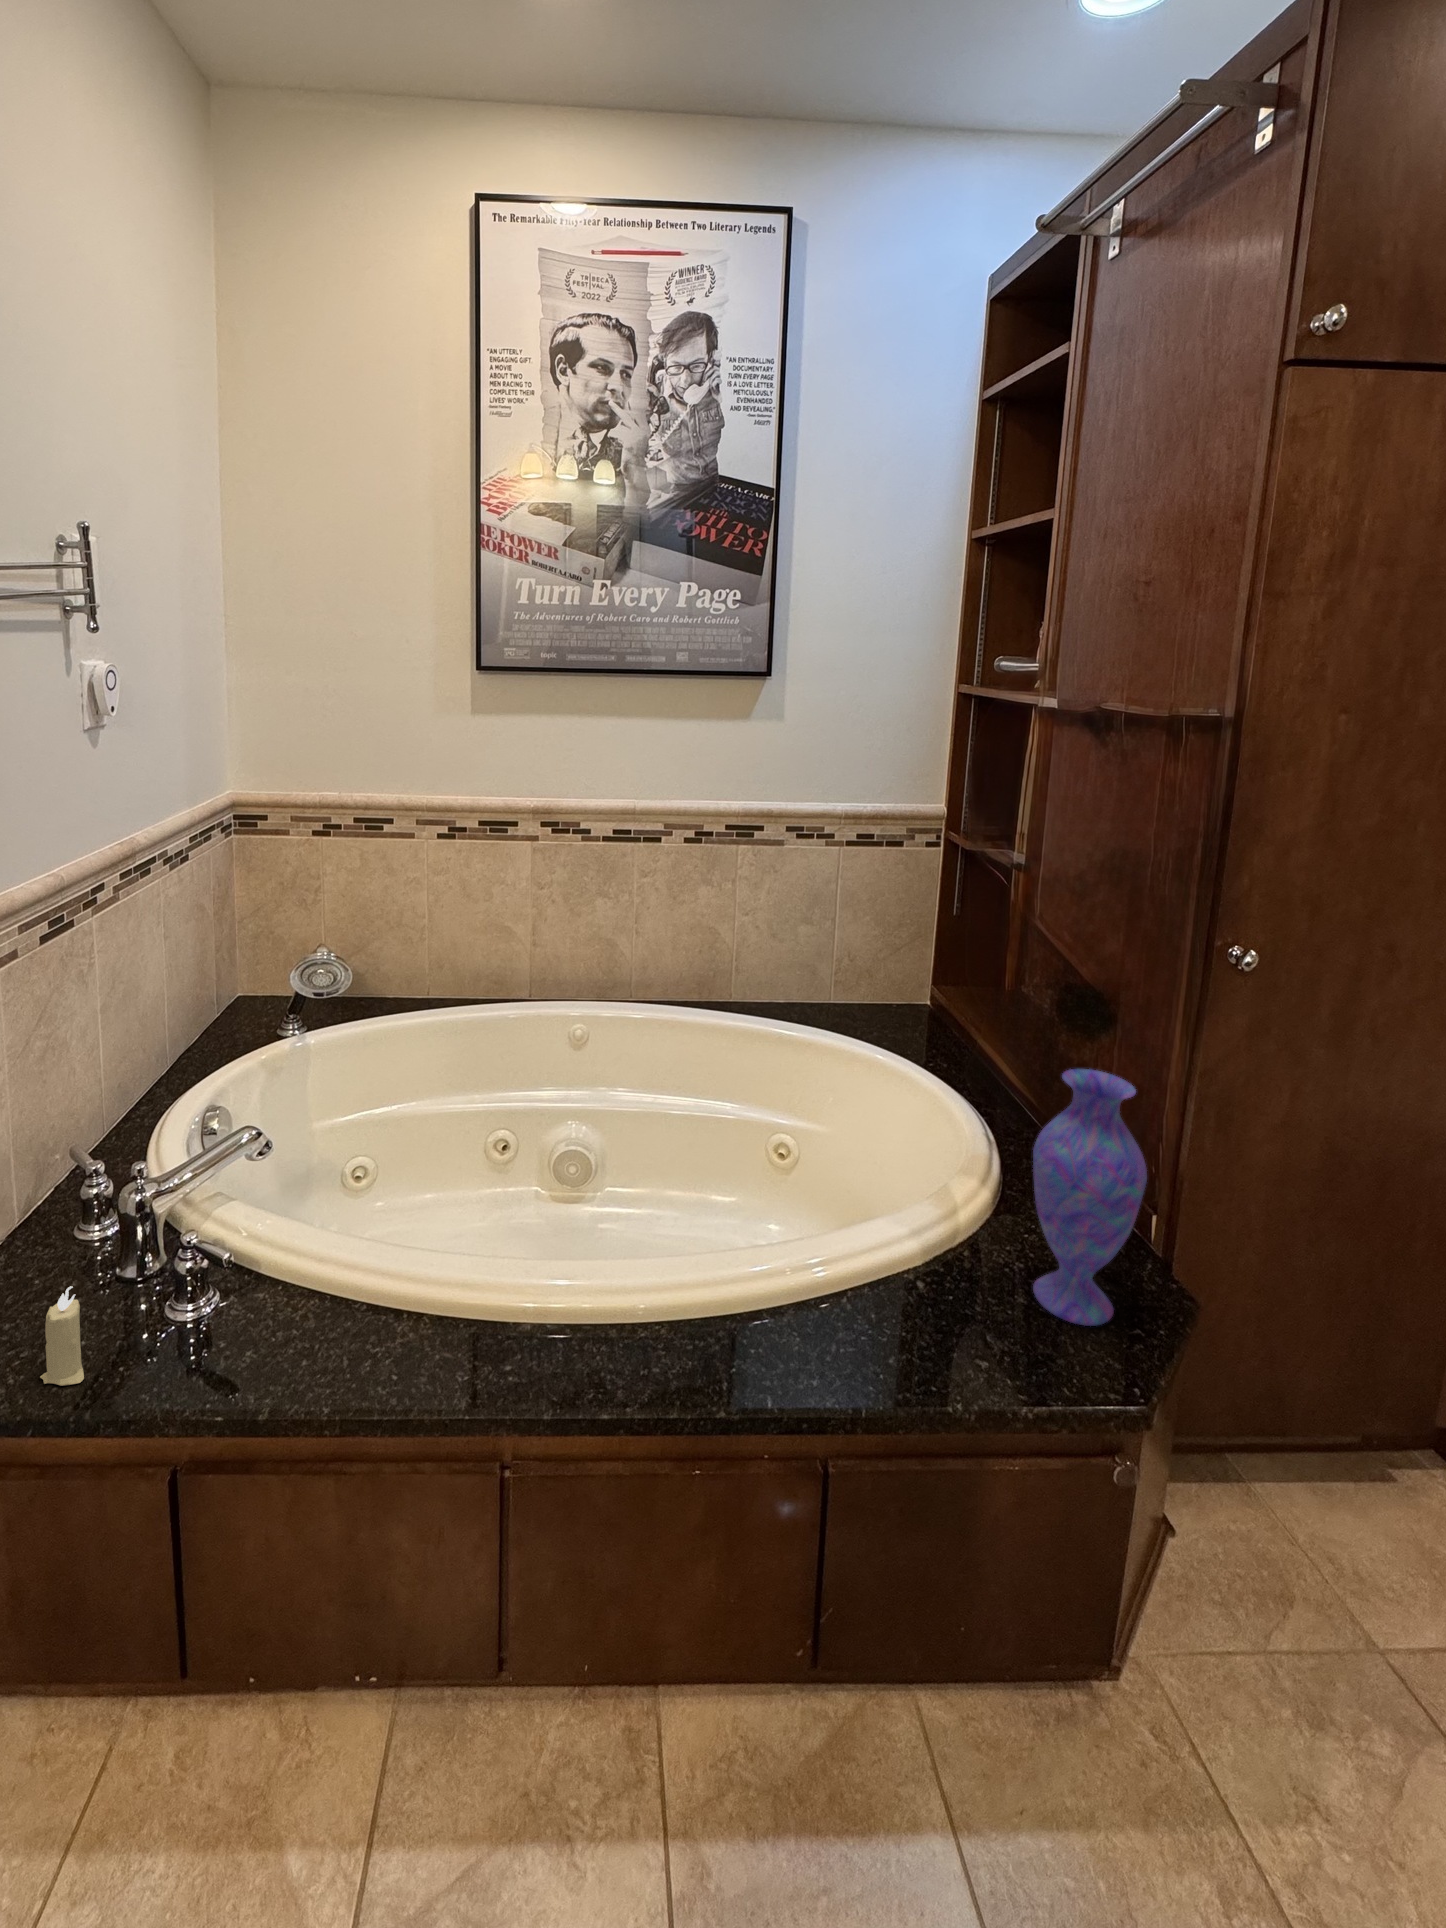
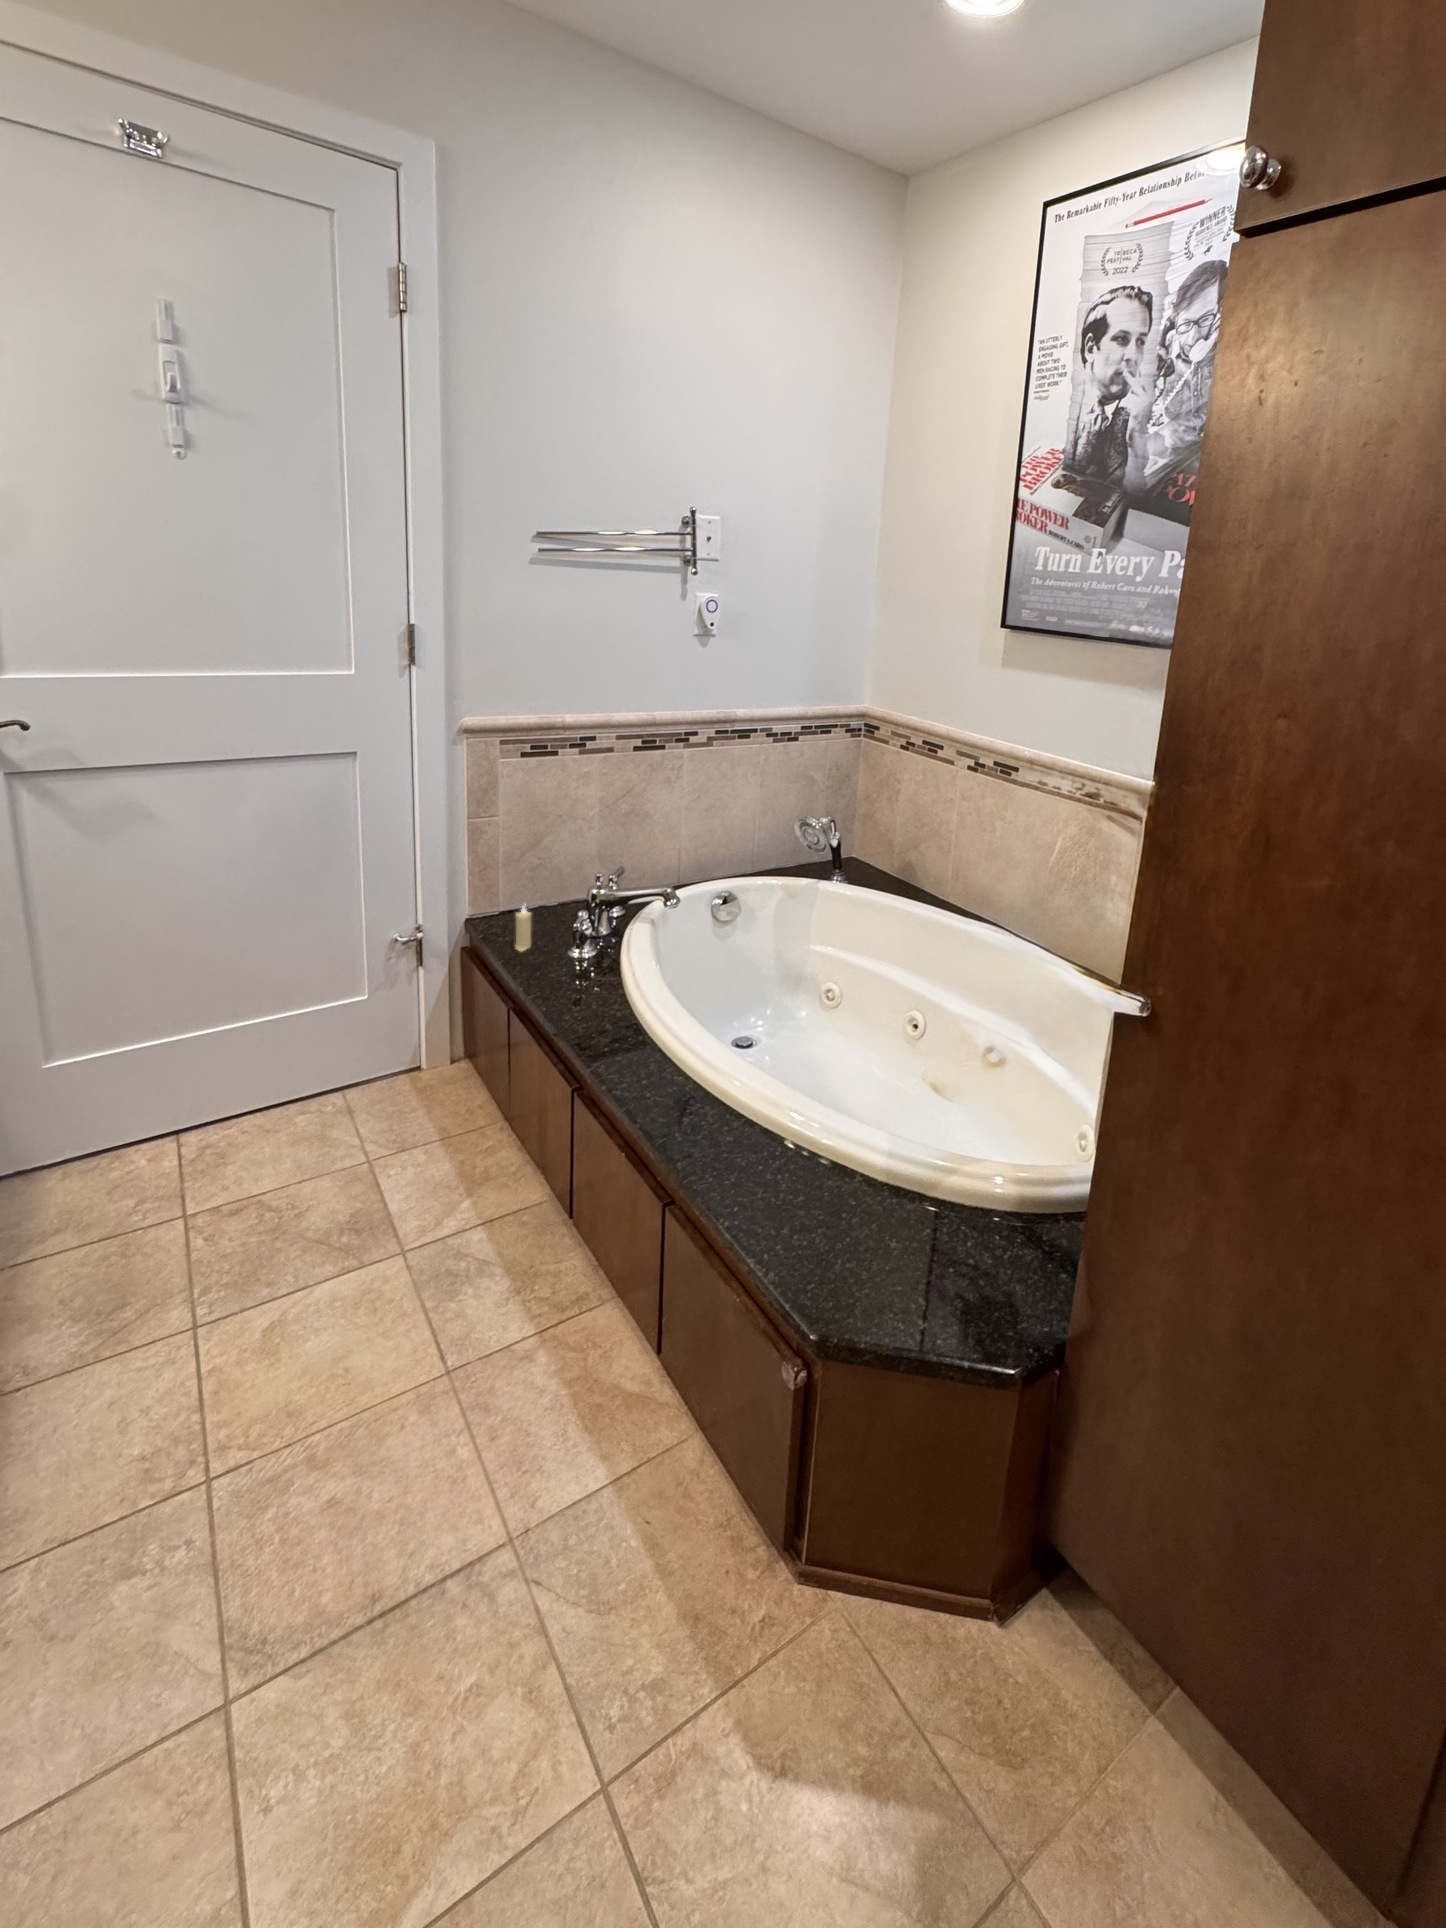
vase: present [1033,1069,1147,1326] -> none [902,1042,1013,1310]

